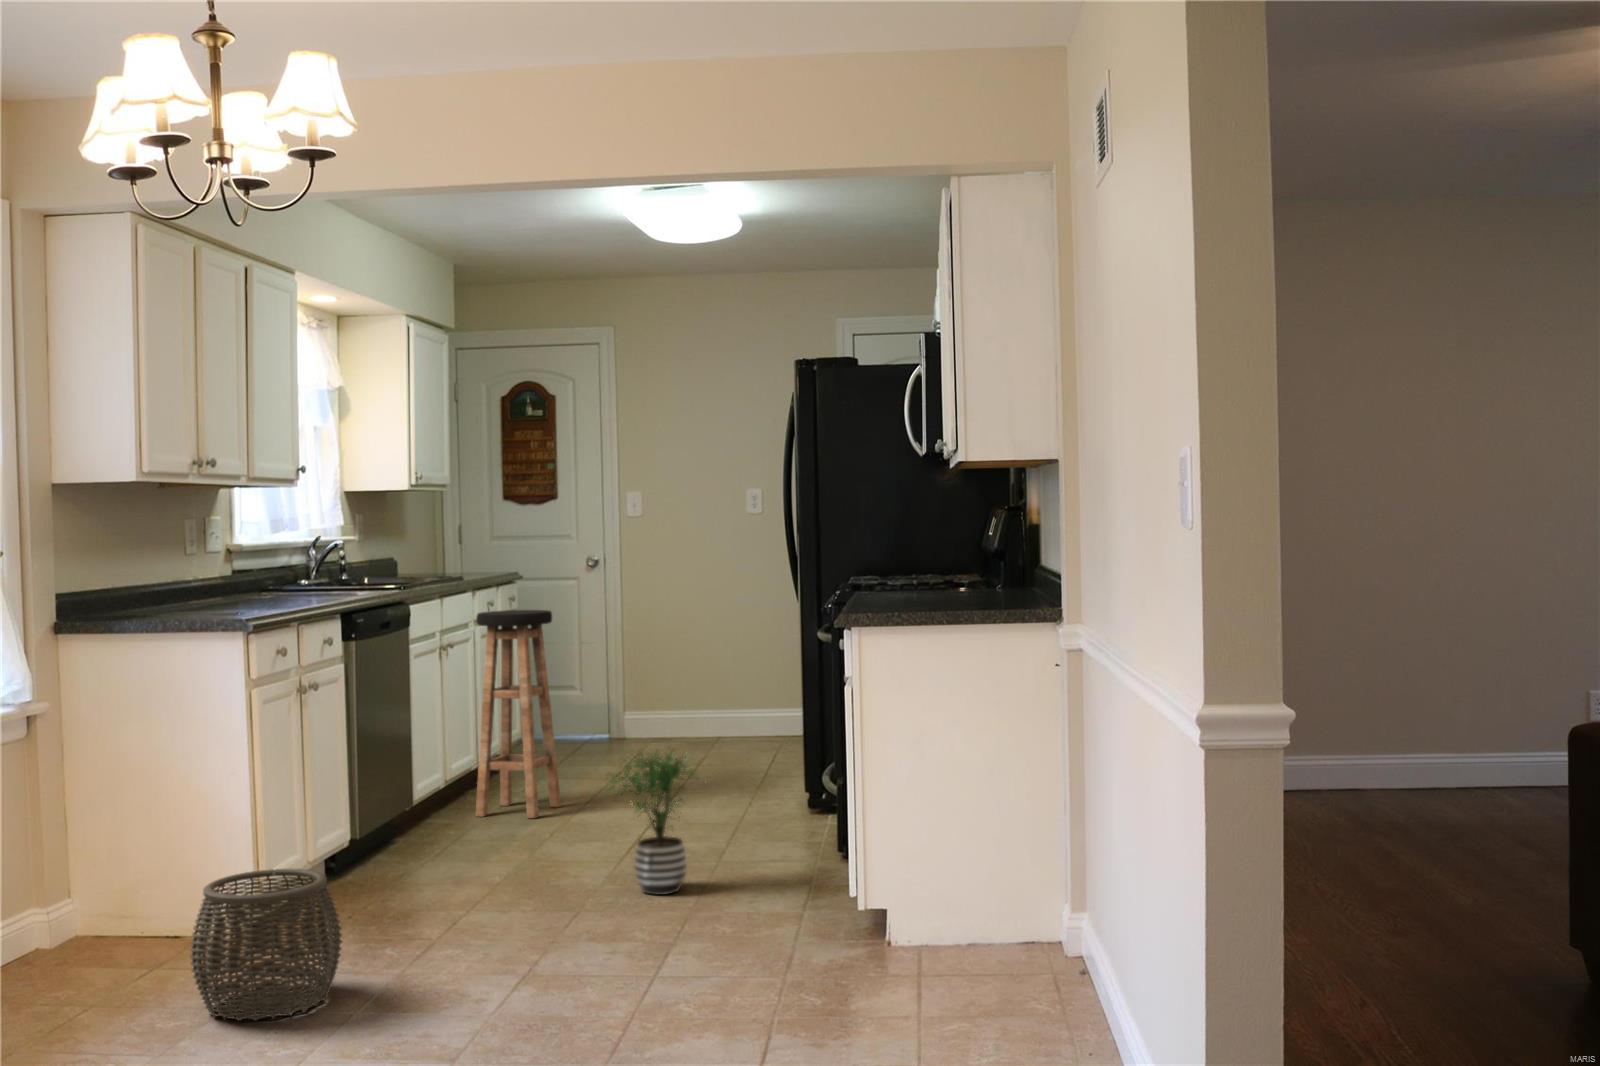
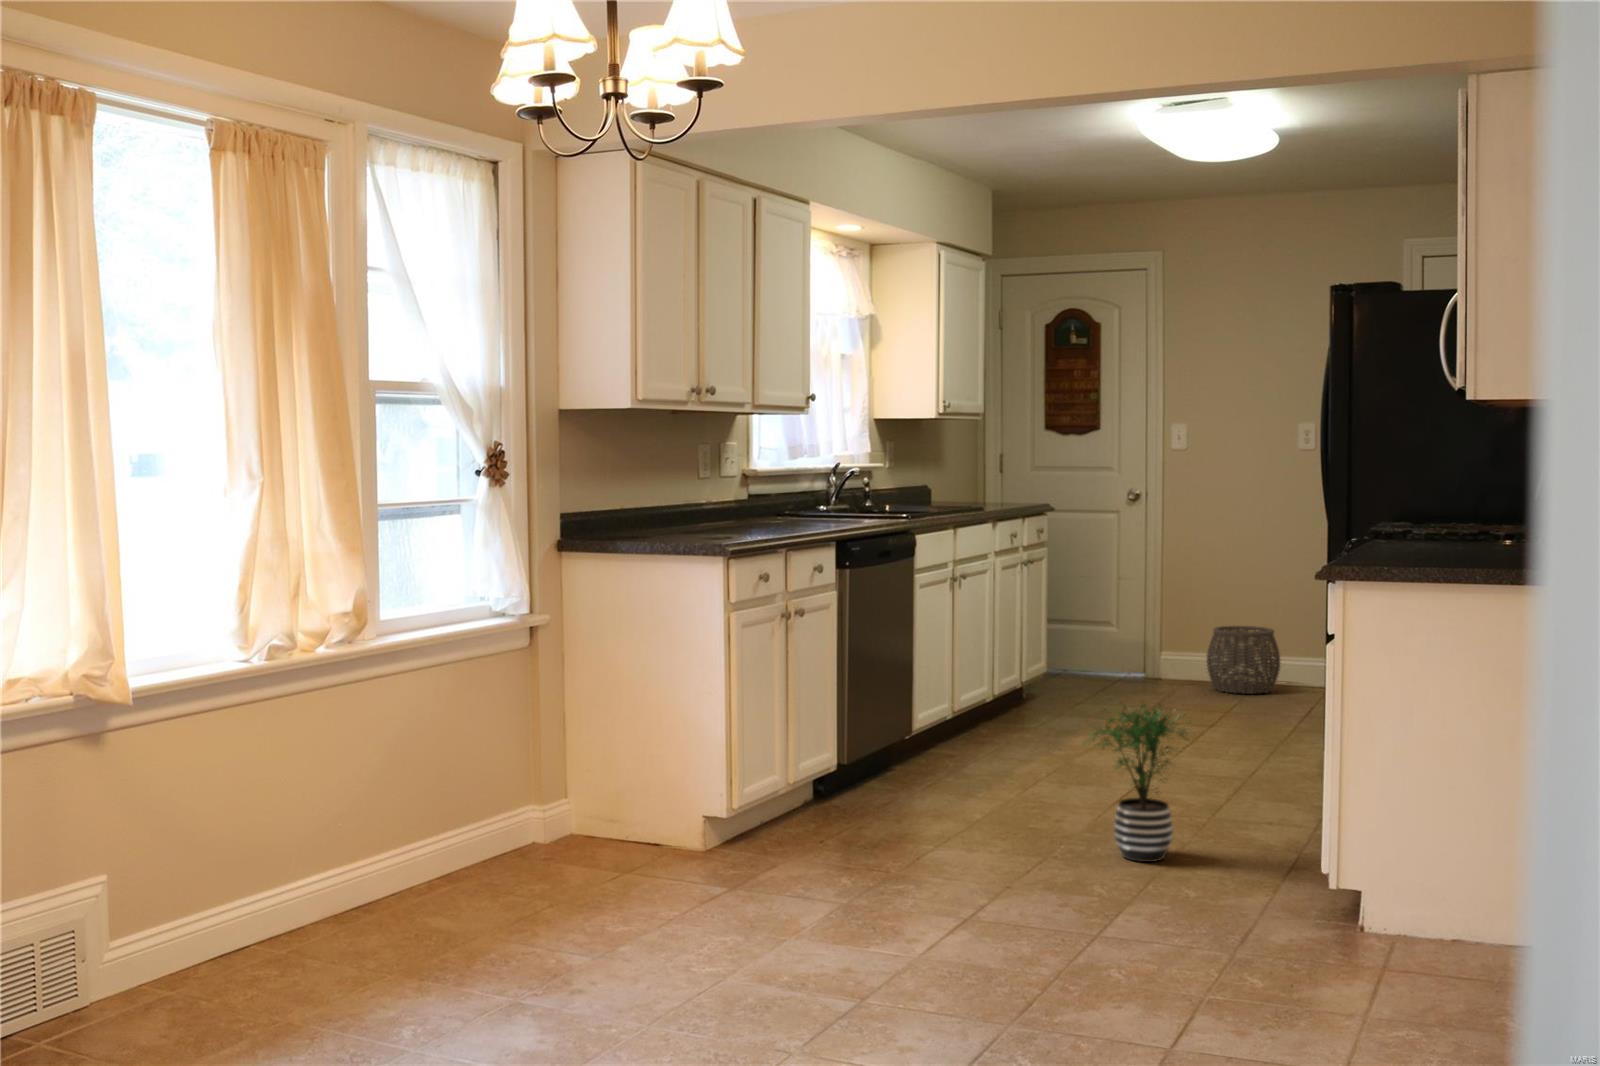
bar stool: present [476,610,561,818] -> none [979,544,1069,762]
woven basket: present [190,869,342,1021] -> present [1206,626,1281,694]

